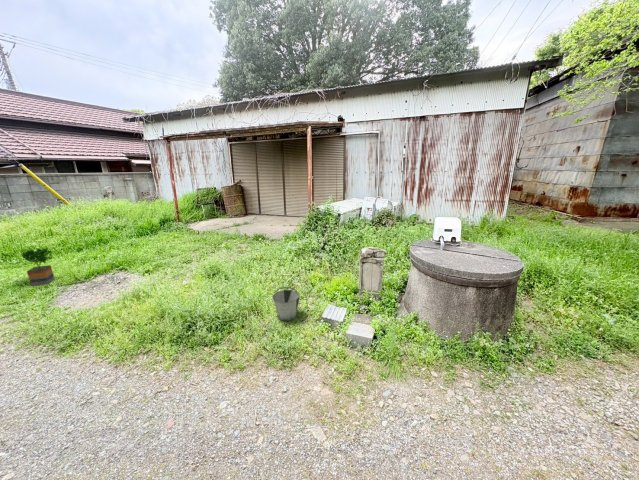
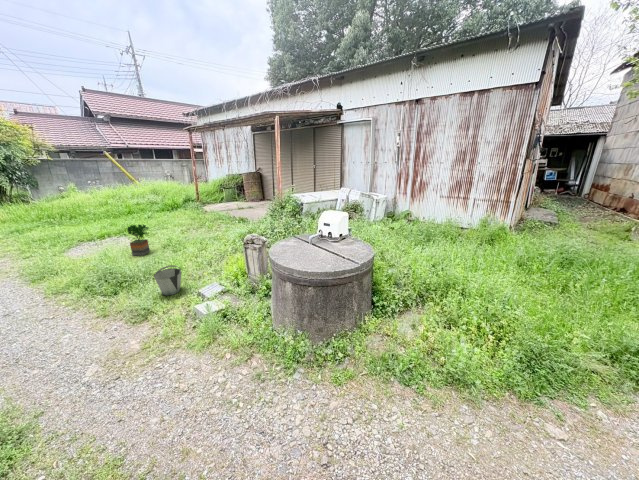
potted tree: present [21,249,55,286] -> present [127,225,150,256]

